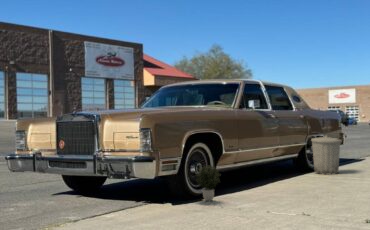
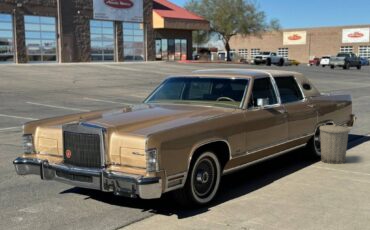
potted plant: present [197,165,220,201] -> none [202,174,228,211]

